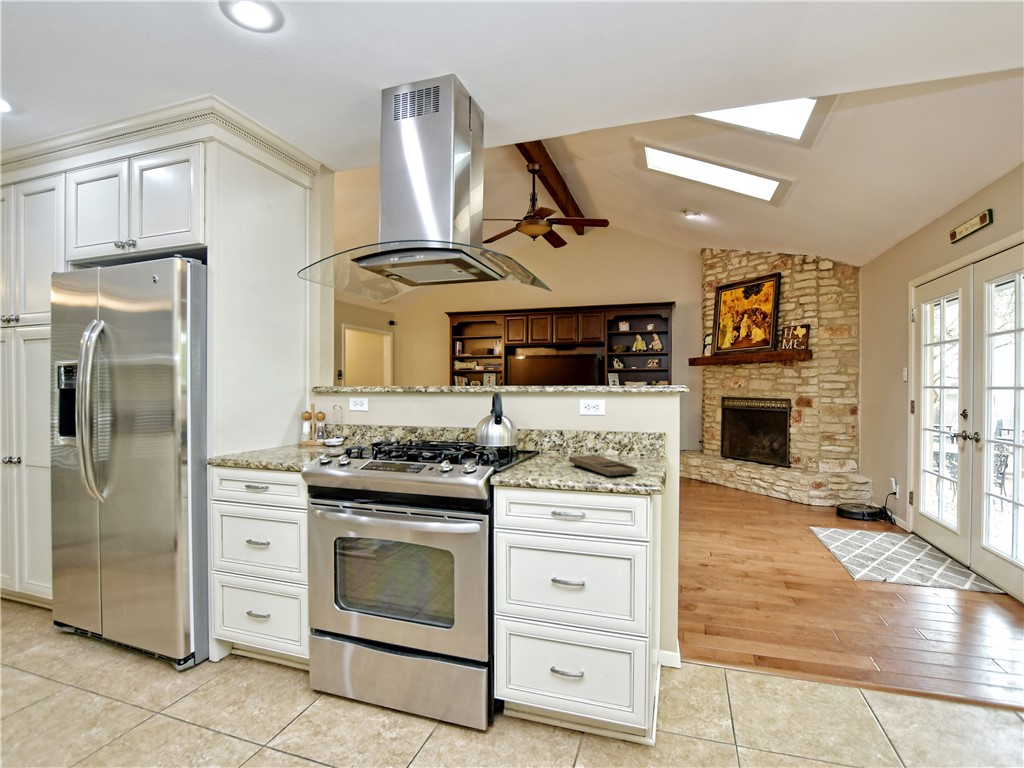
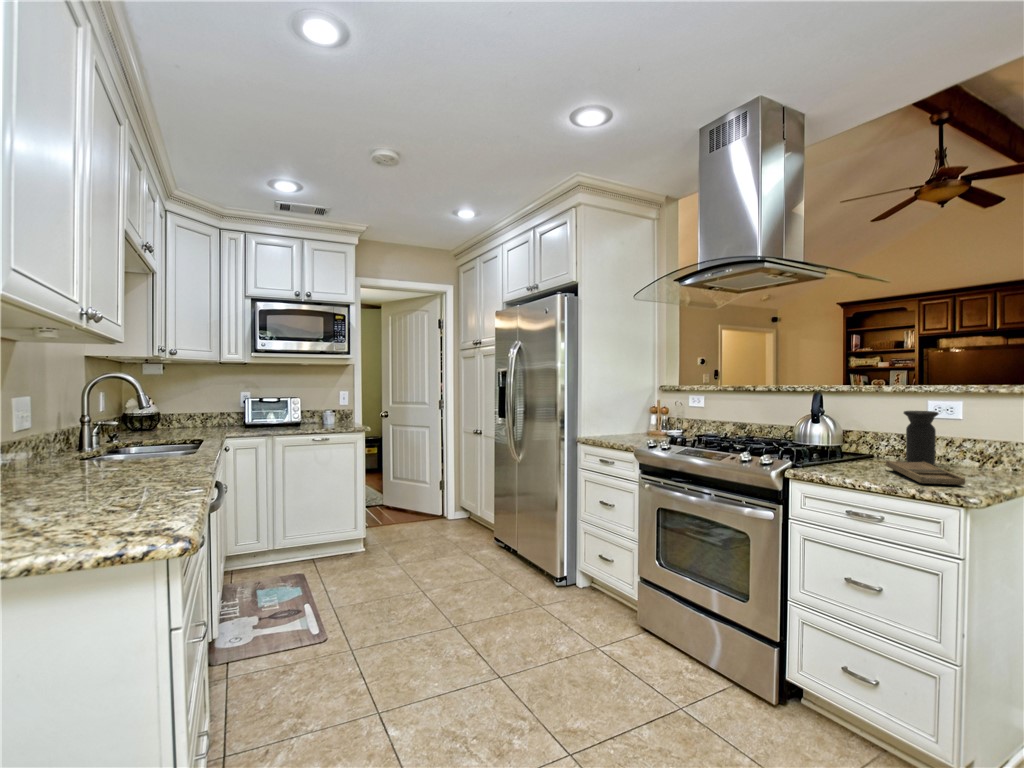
vase: none [570,408,595,457] -> present [904,411,939,465]

